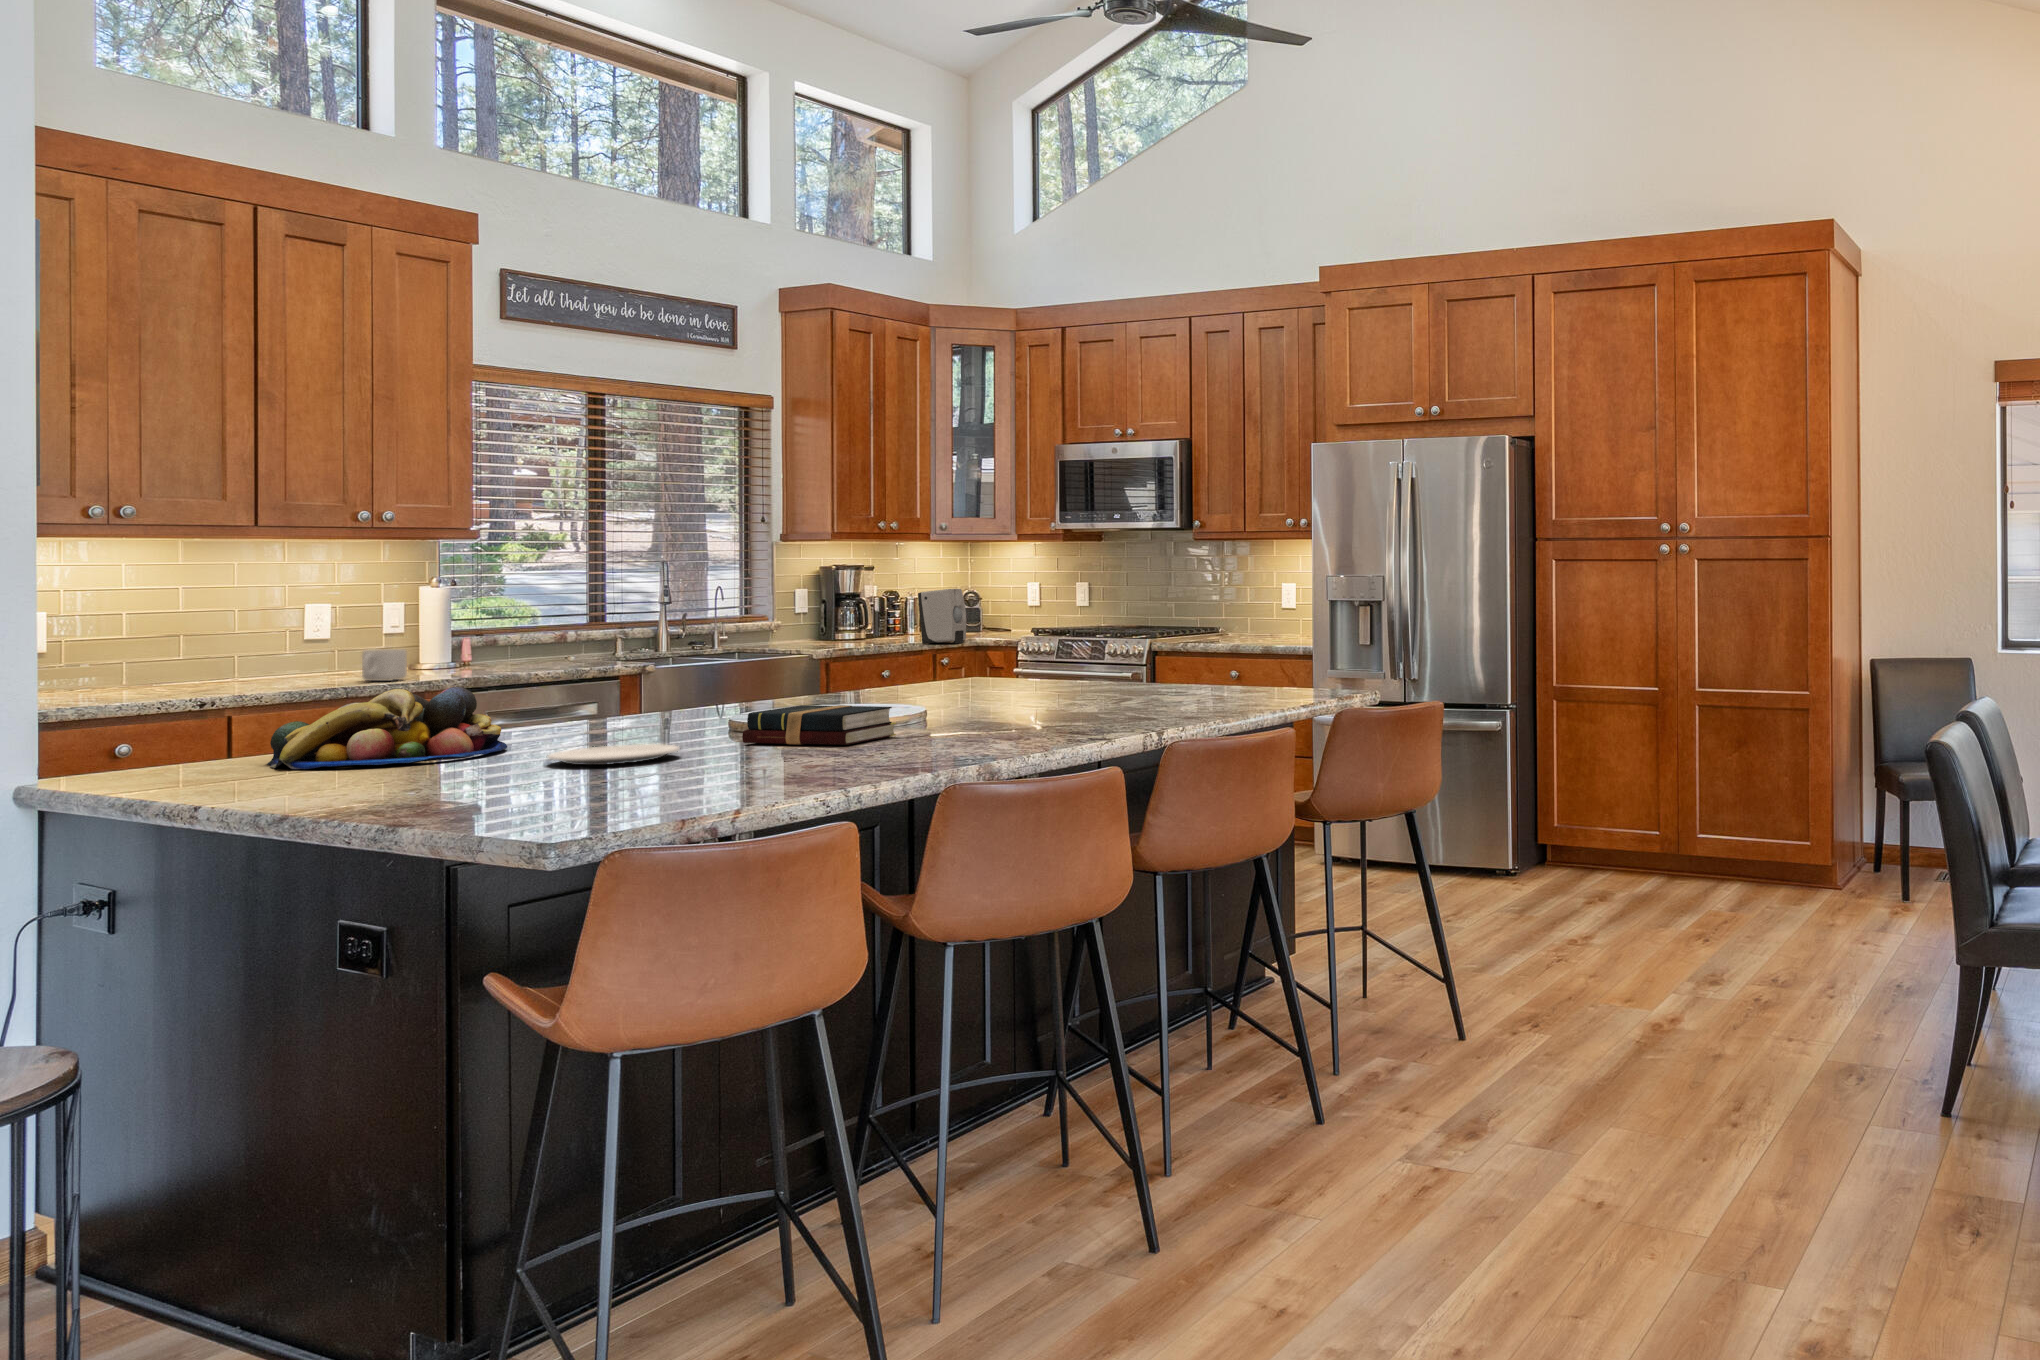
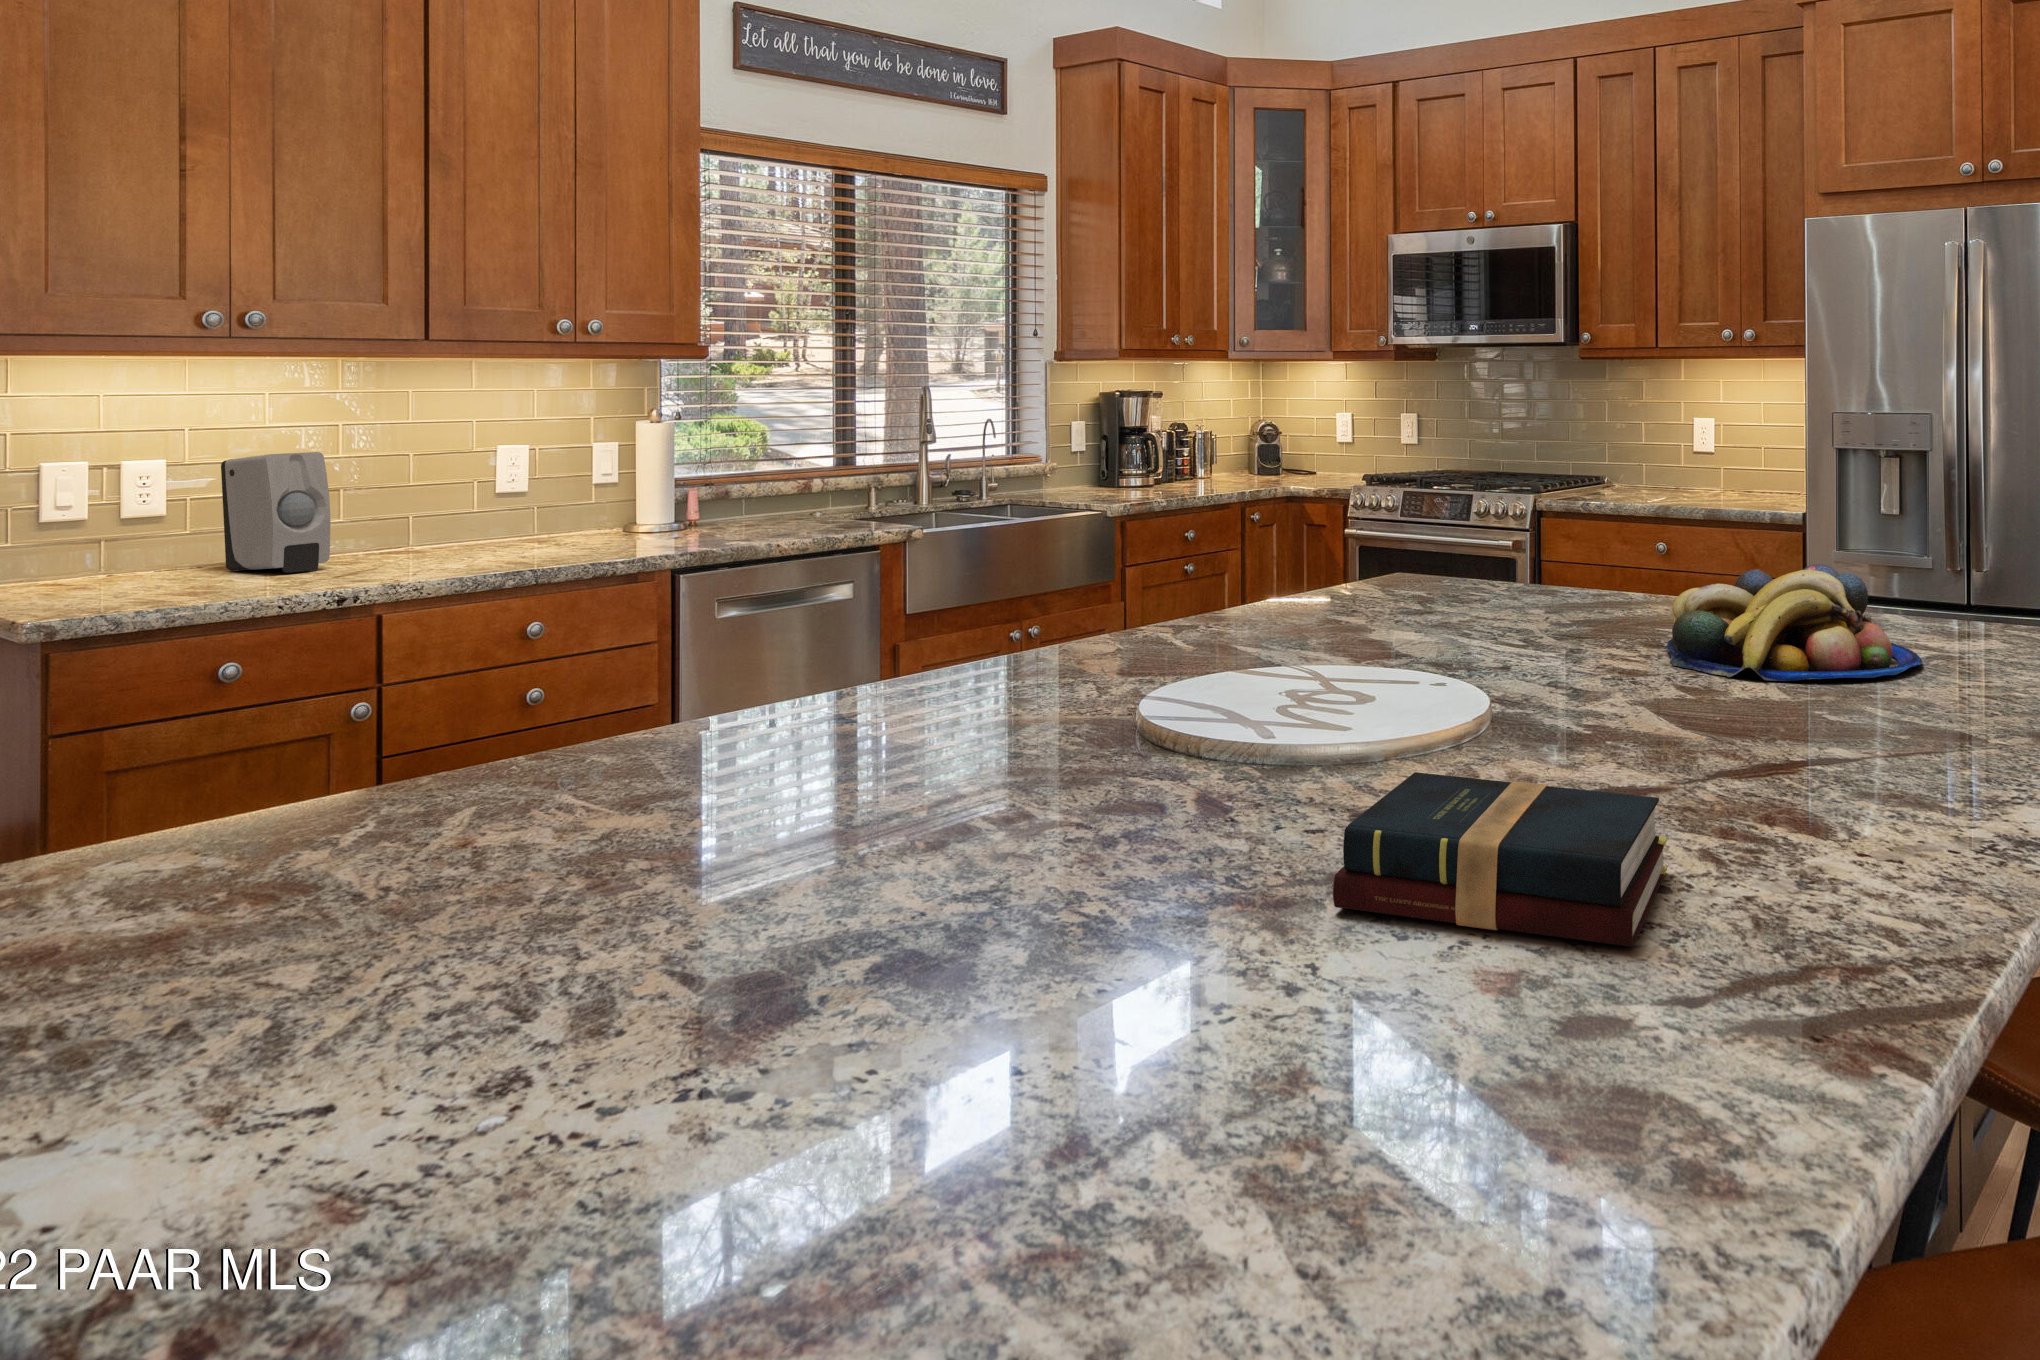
soap dispenser: present [918,589,966,644] -> present [221,452,330,573]
mug: present [362,649,407,681] -> none [558,512,617,559]
fruit bowl: present [267,687,507,769] -> present [1666,564,1922,681]
plate: present [548,744,679,765] -> none [887,946,1245,1106]

